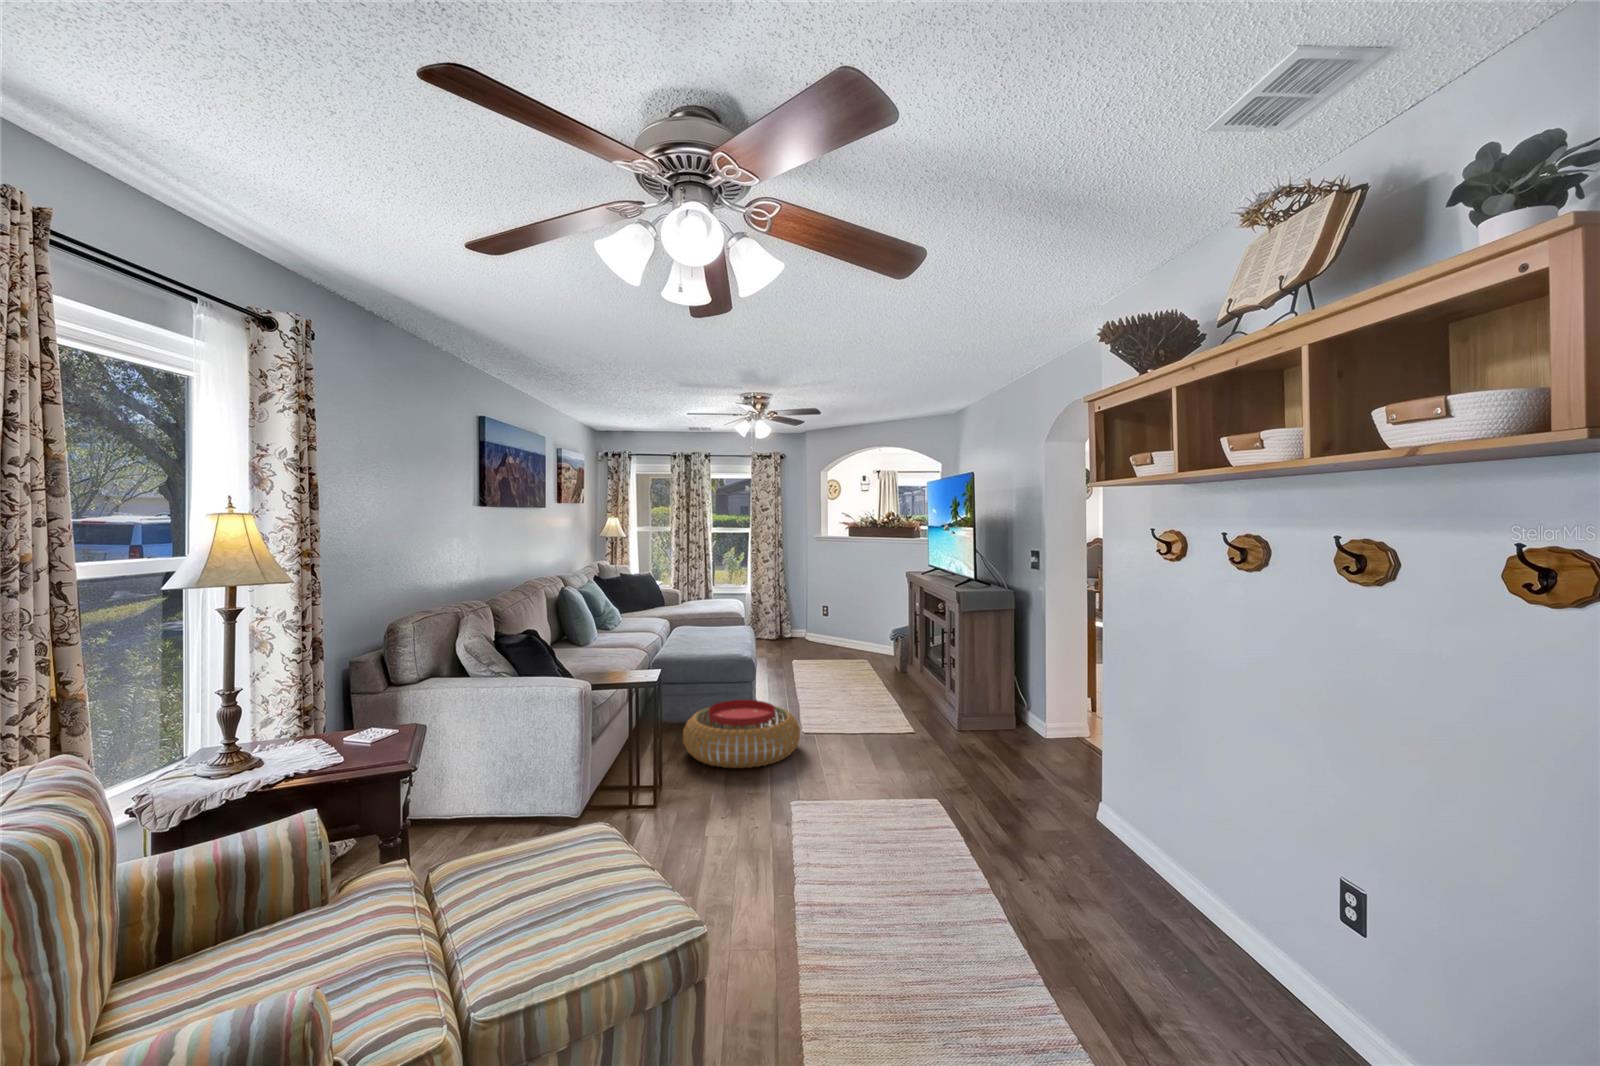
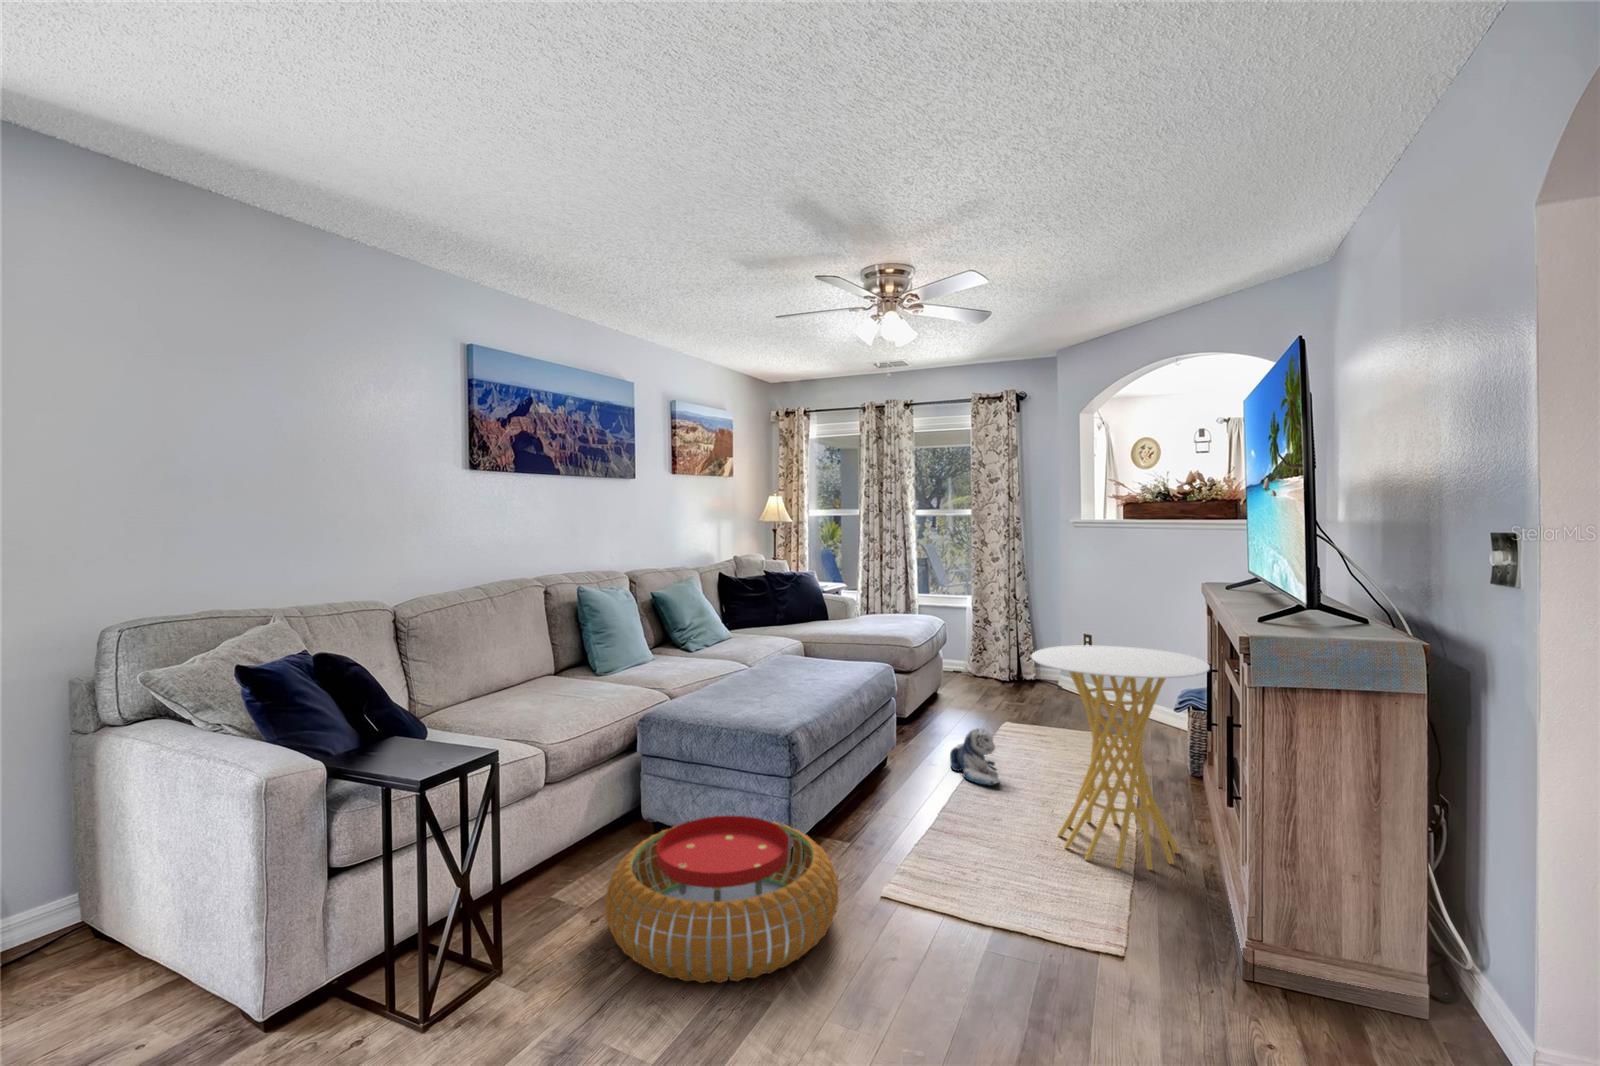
side table: none [847,605,927,708] -> present [1031,645,1210,870]
plush toy: none [783,657,817,687] -> present [950,728,1000,786]

